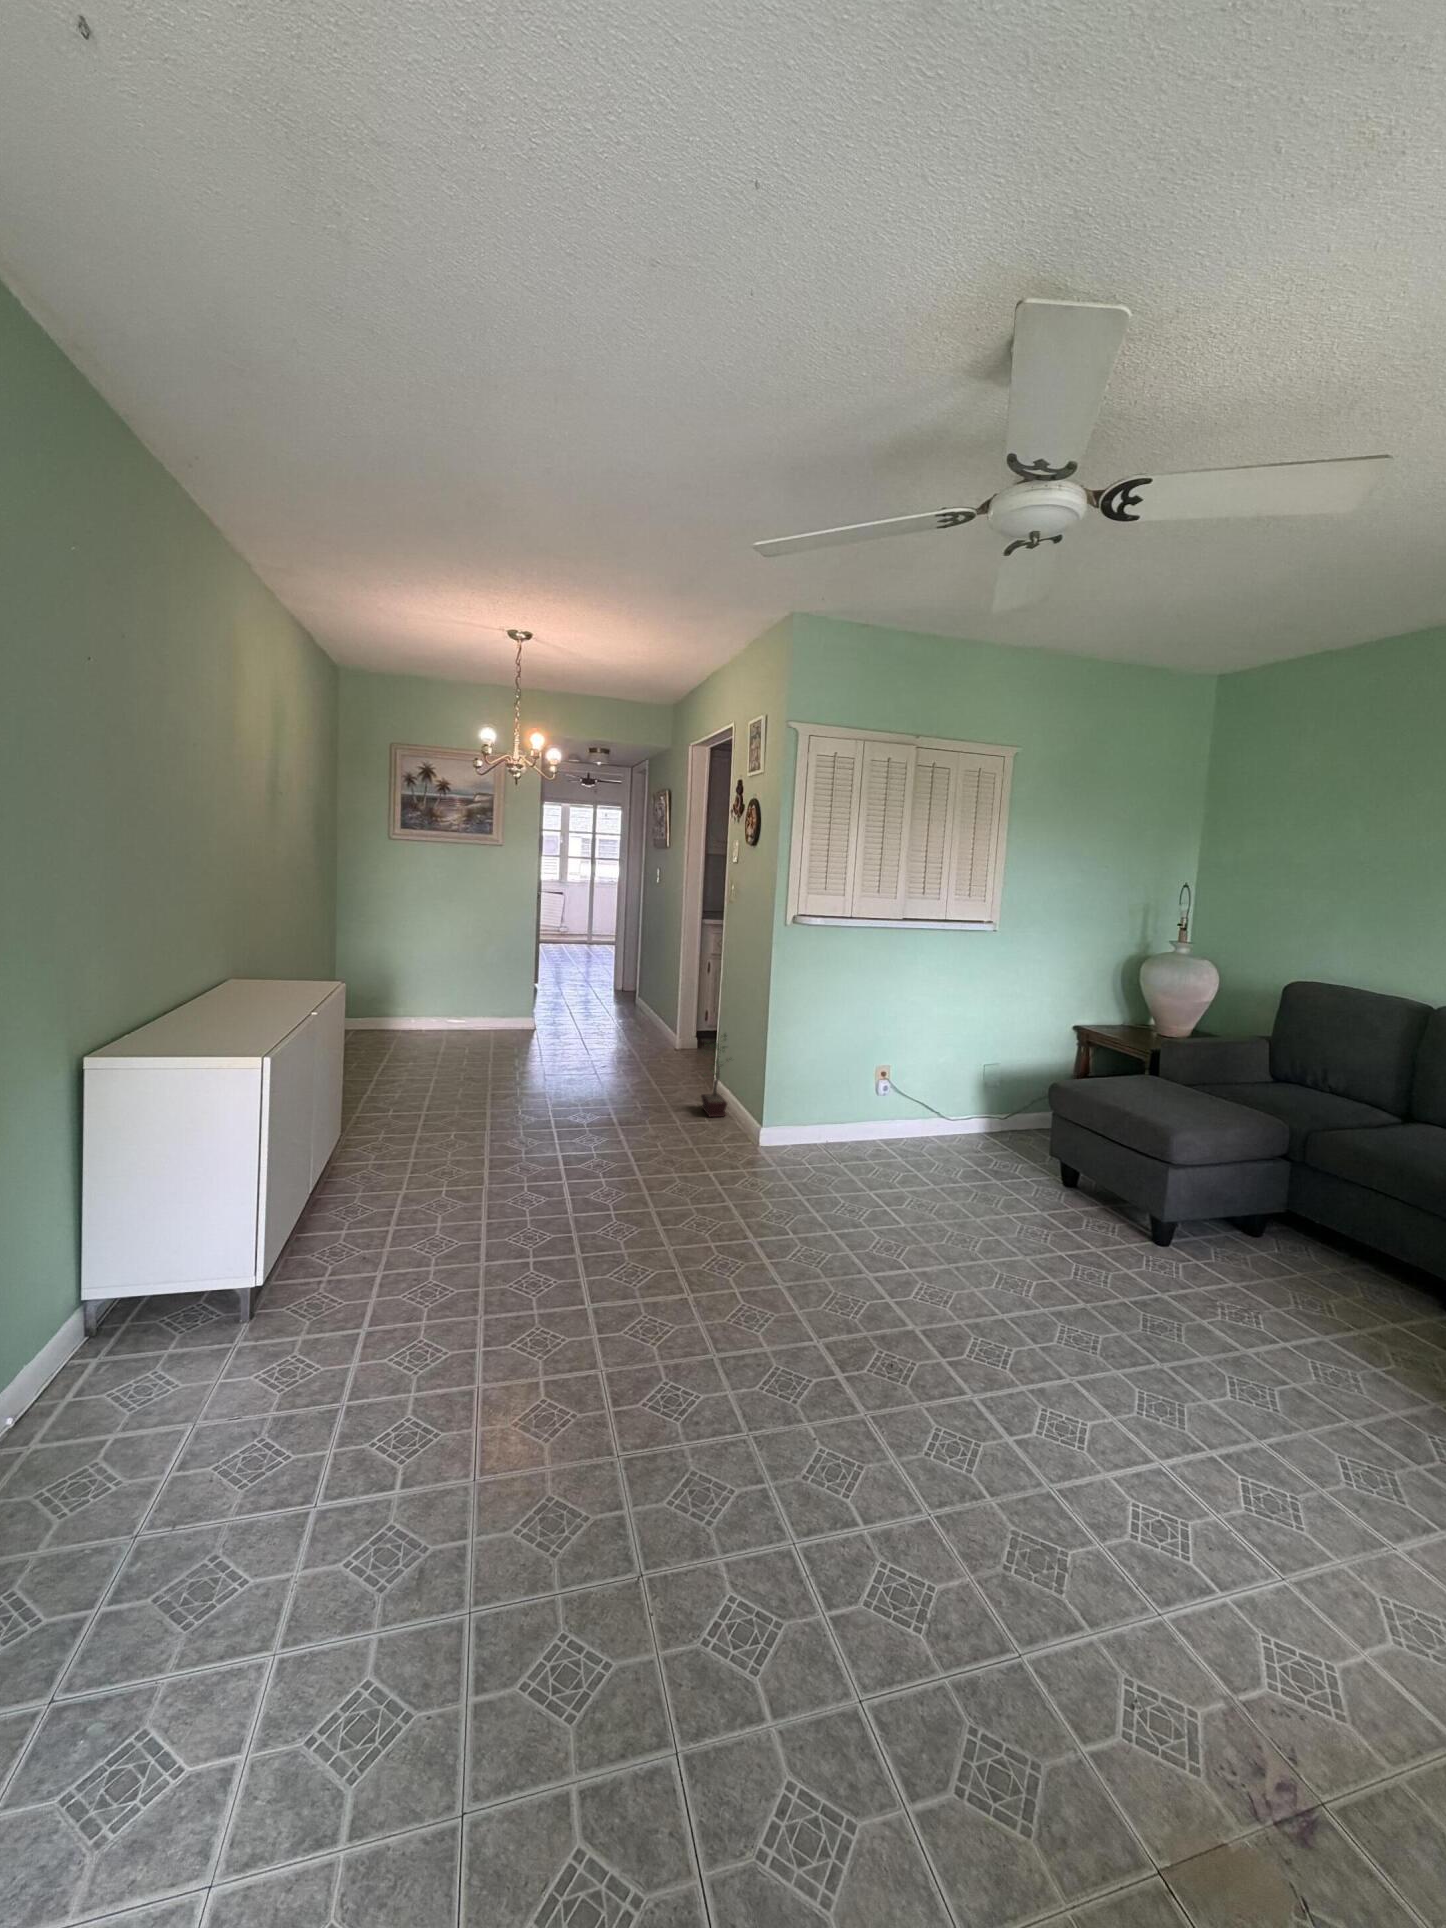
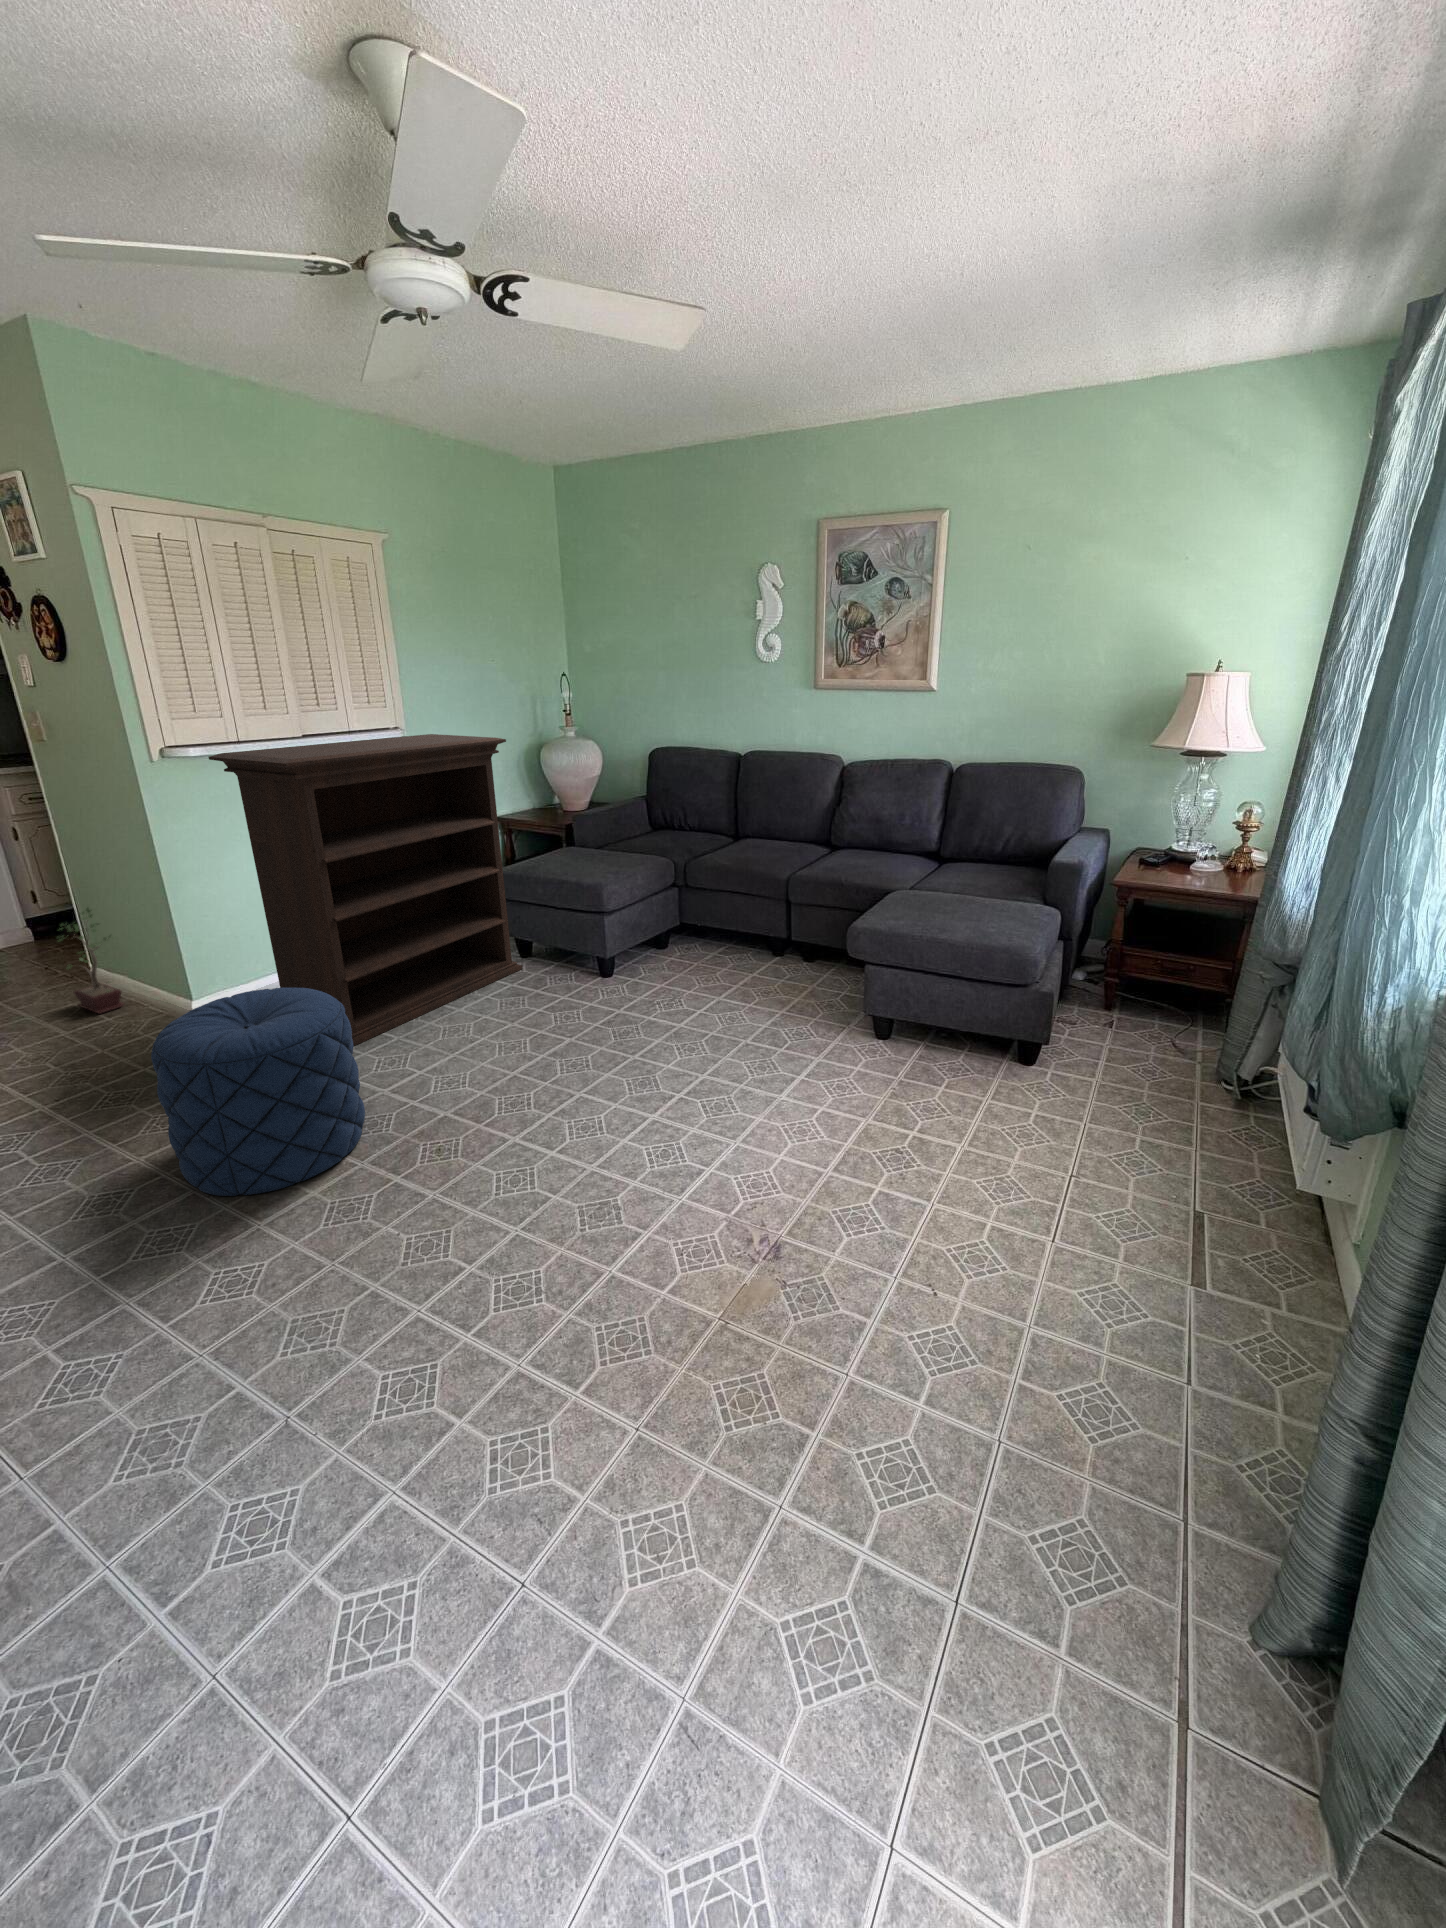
bookshelf: none [811,927,1089,1217] -> present [209,734,522,1046]
pouf: none [687,1130,847,1330] -> present [151,988,365,1196]

